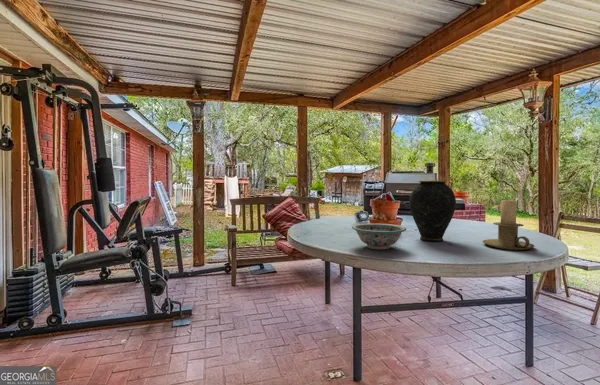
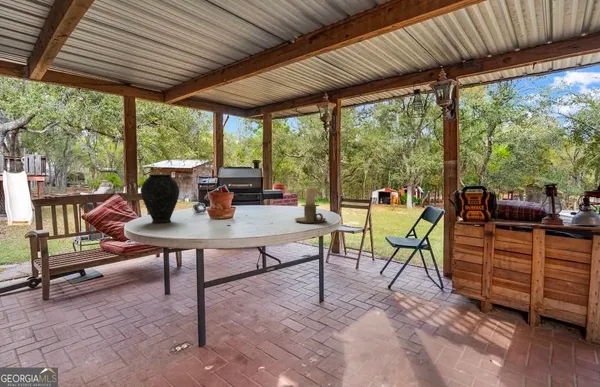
vase: present [409,181,456,241] -> present [141,174,179,223]
decorative bowl: present [352,223,406,249] -> none [194,211,240,232]

